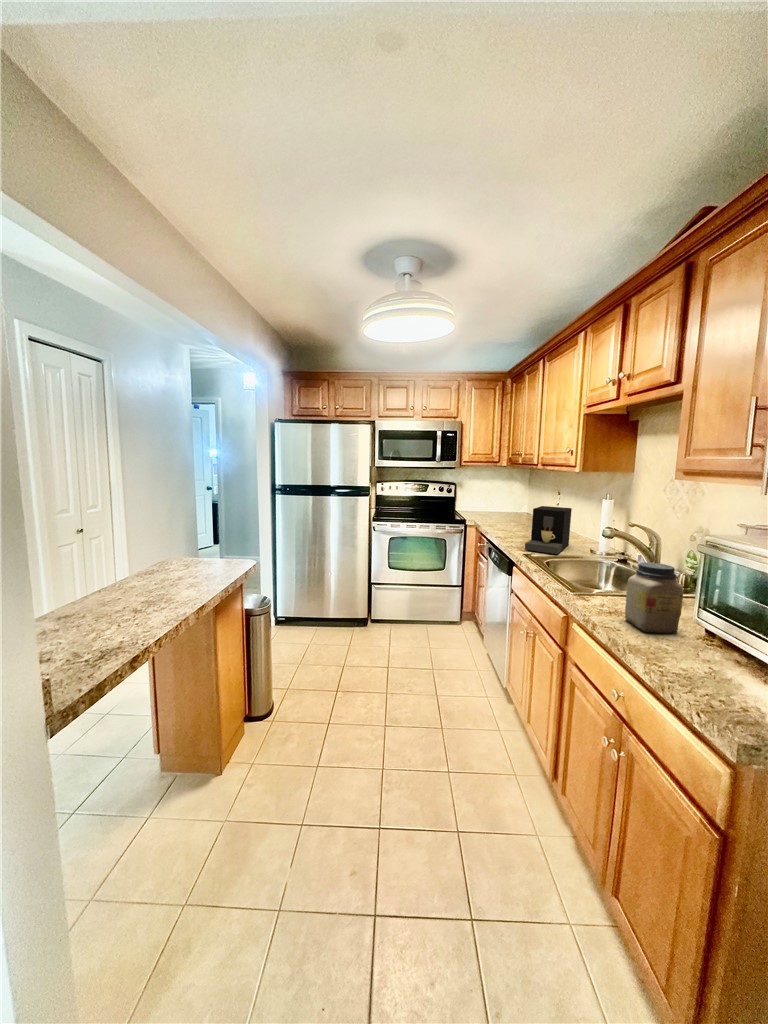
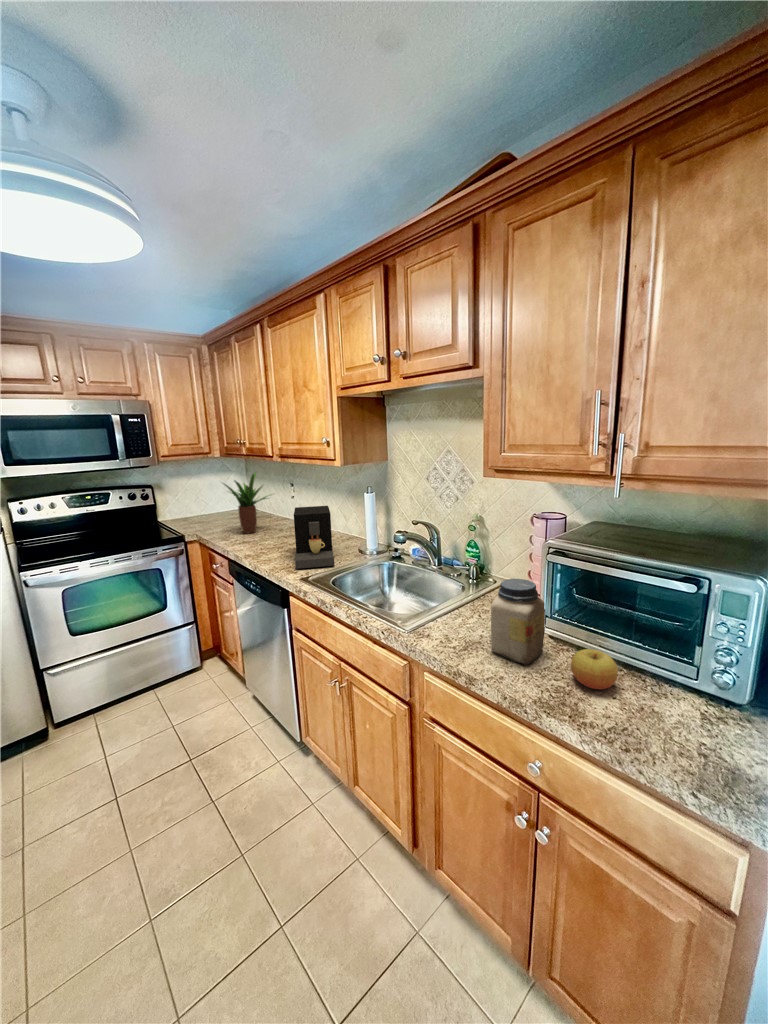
potted plant: none [497,477,540,527] -> present [223,472,269,534]
apple: none [676,628,724,663] -> present [571,649,618,689]

